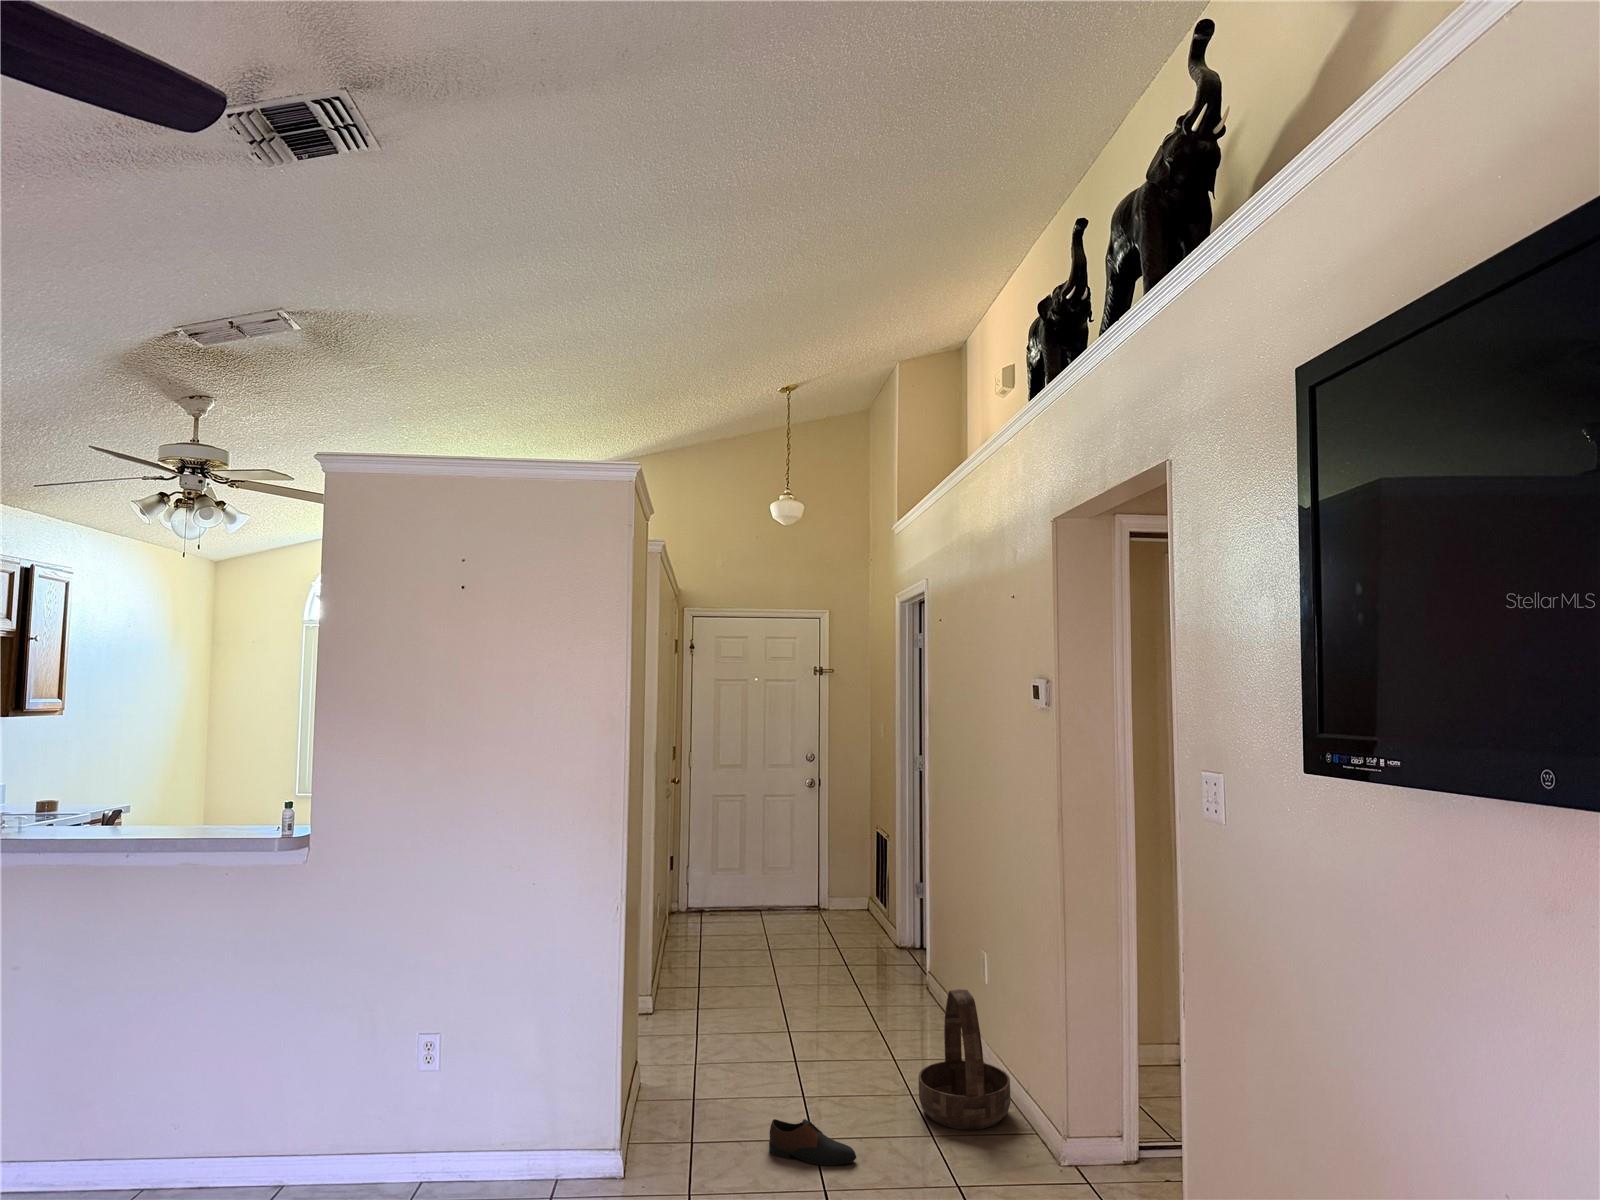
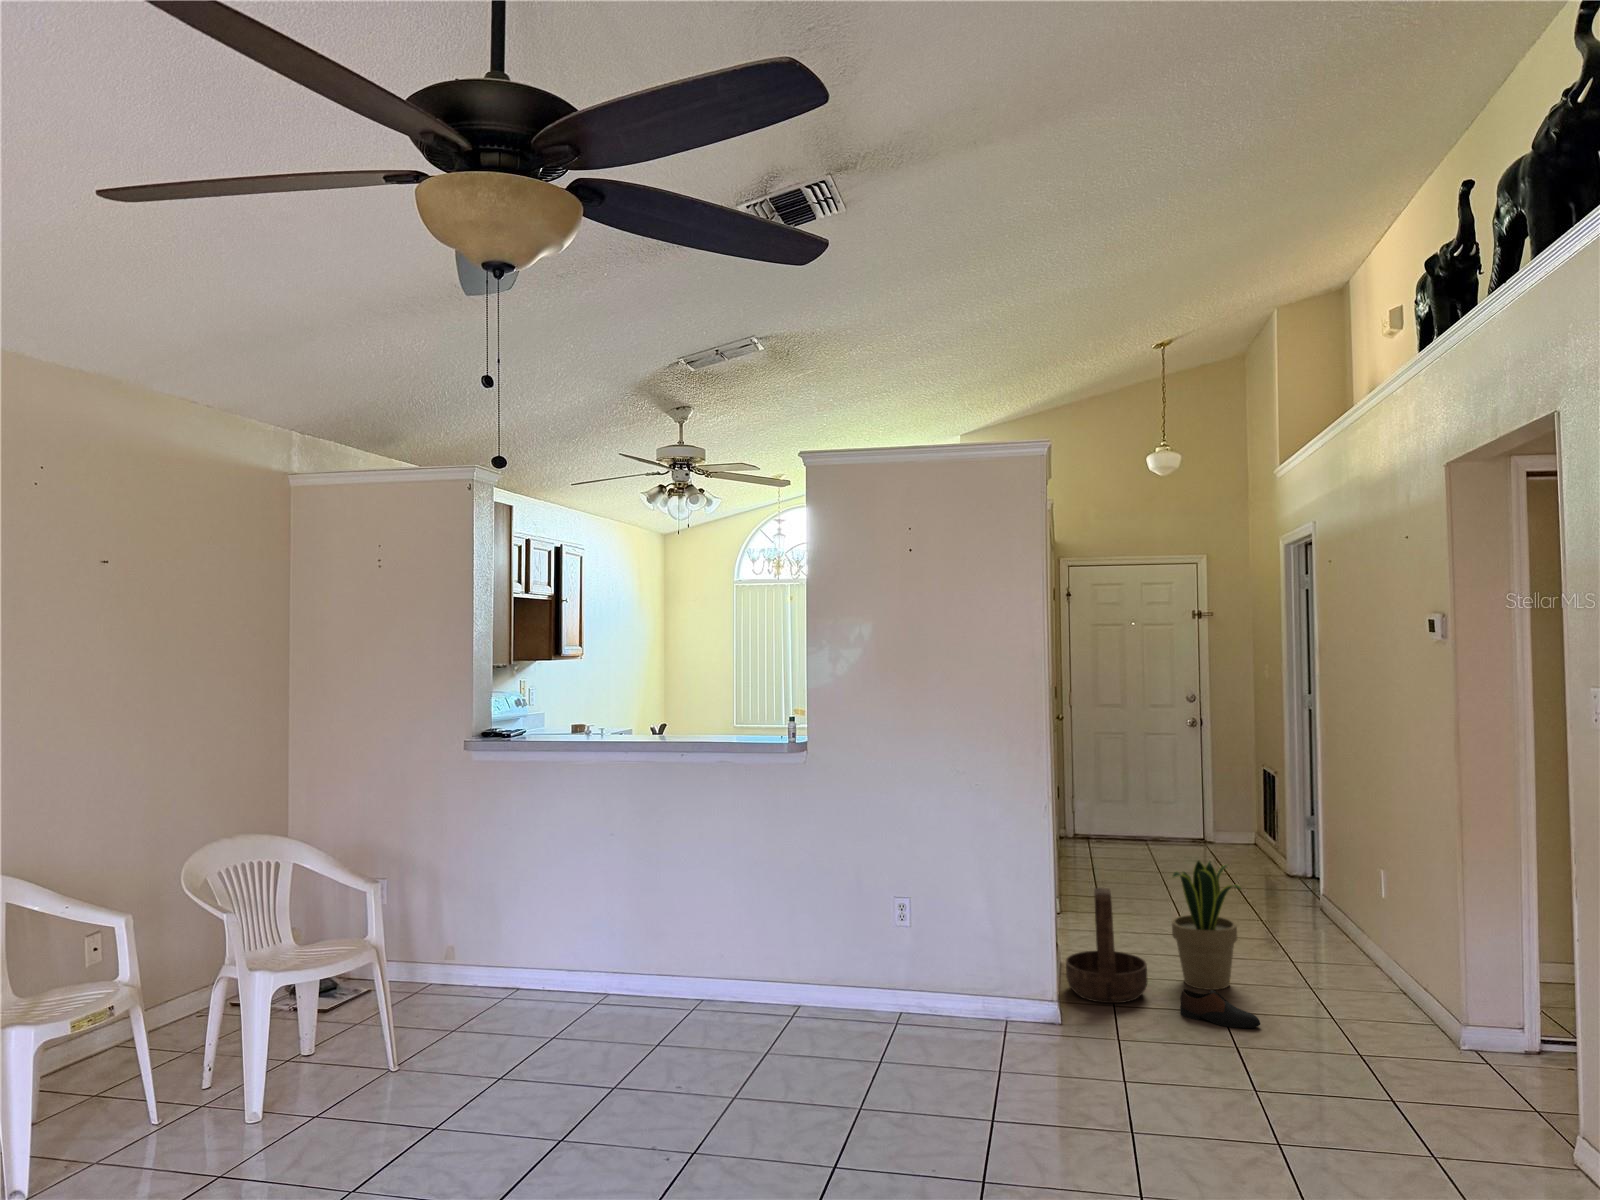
potted plant: none [767,955,843,1110] -> present [1172,861,1241,990]
basket: present [918,989,1011,1130] -> present [1066,888,1148,1003]

